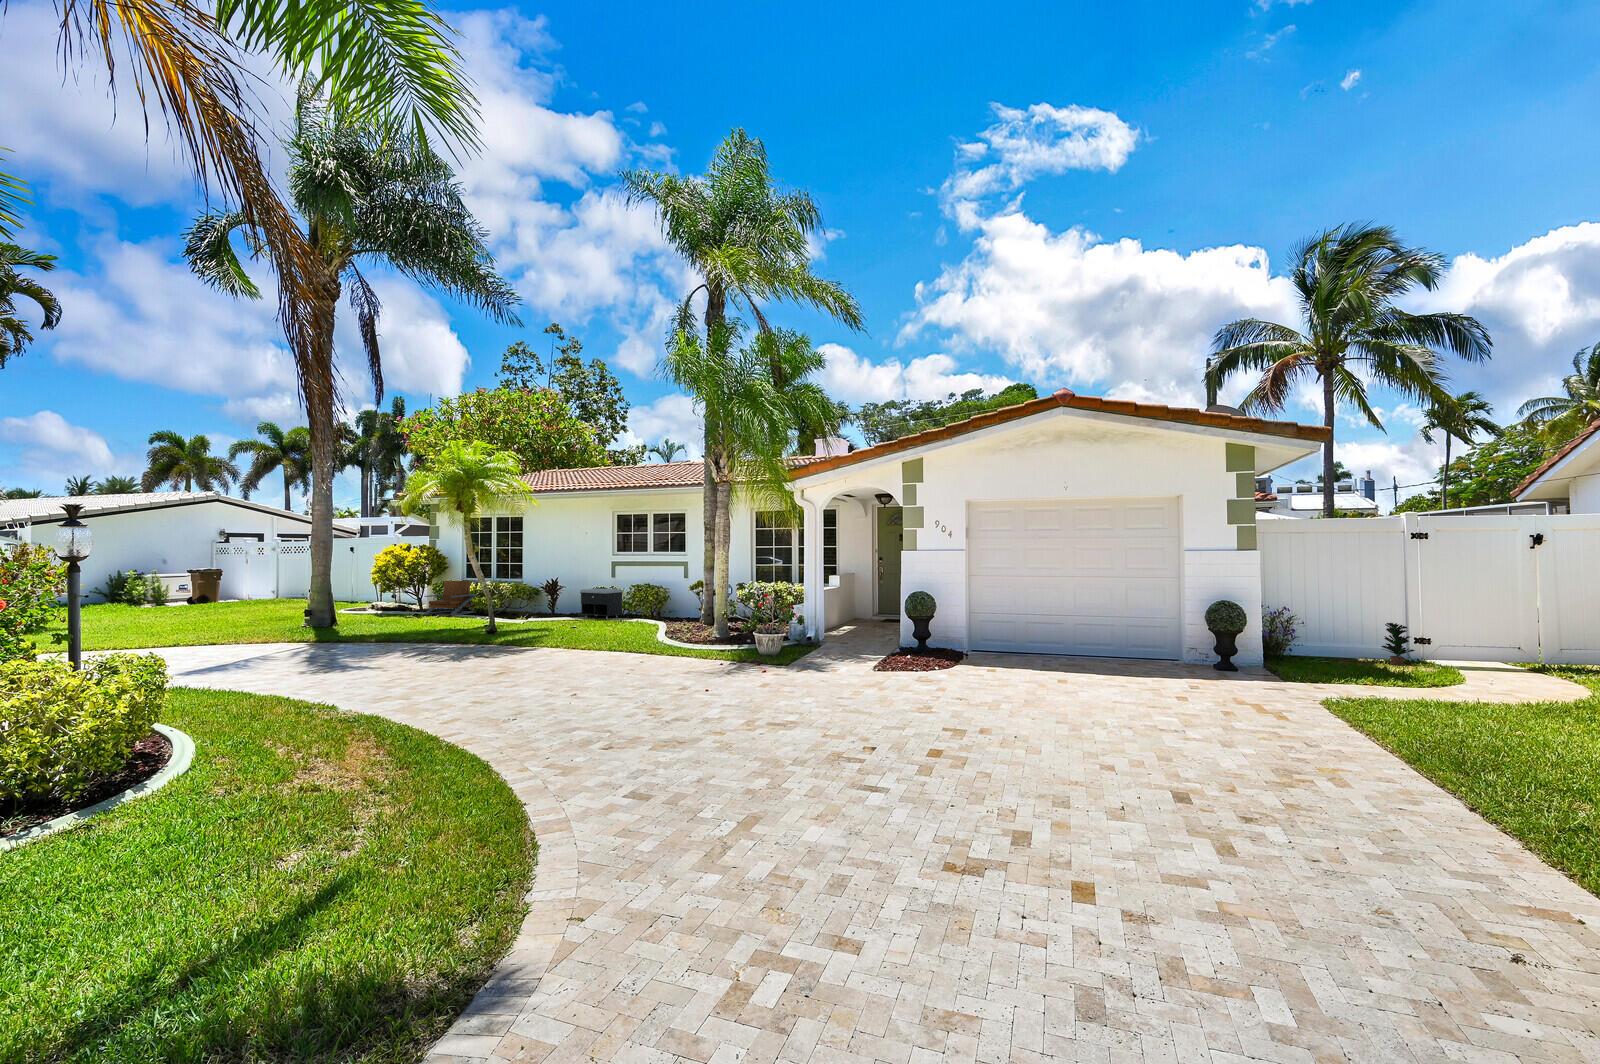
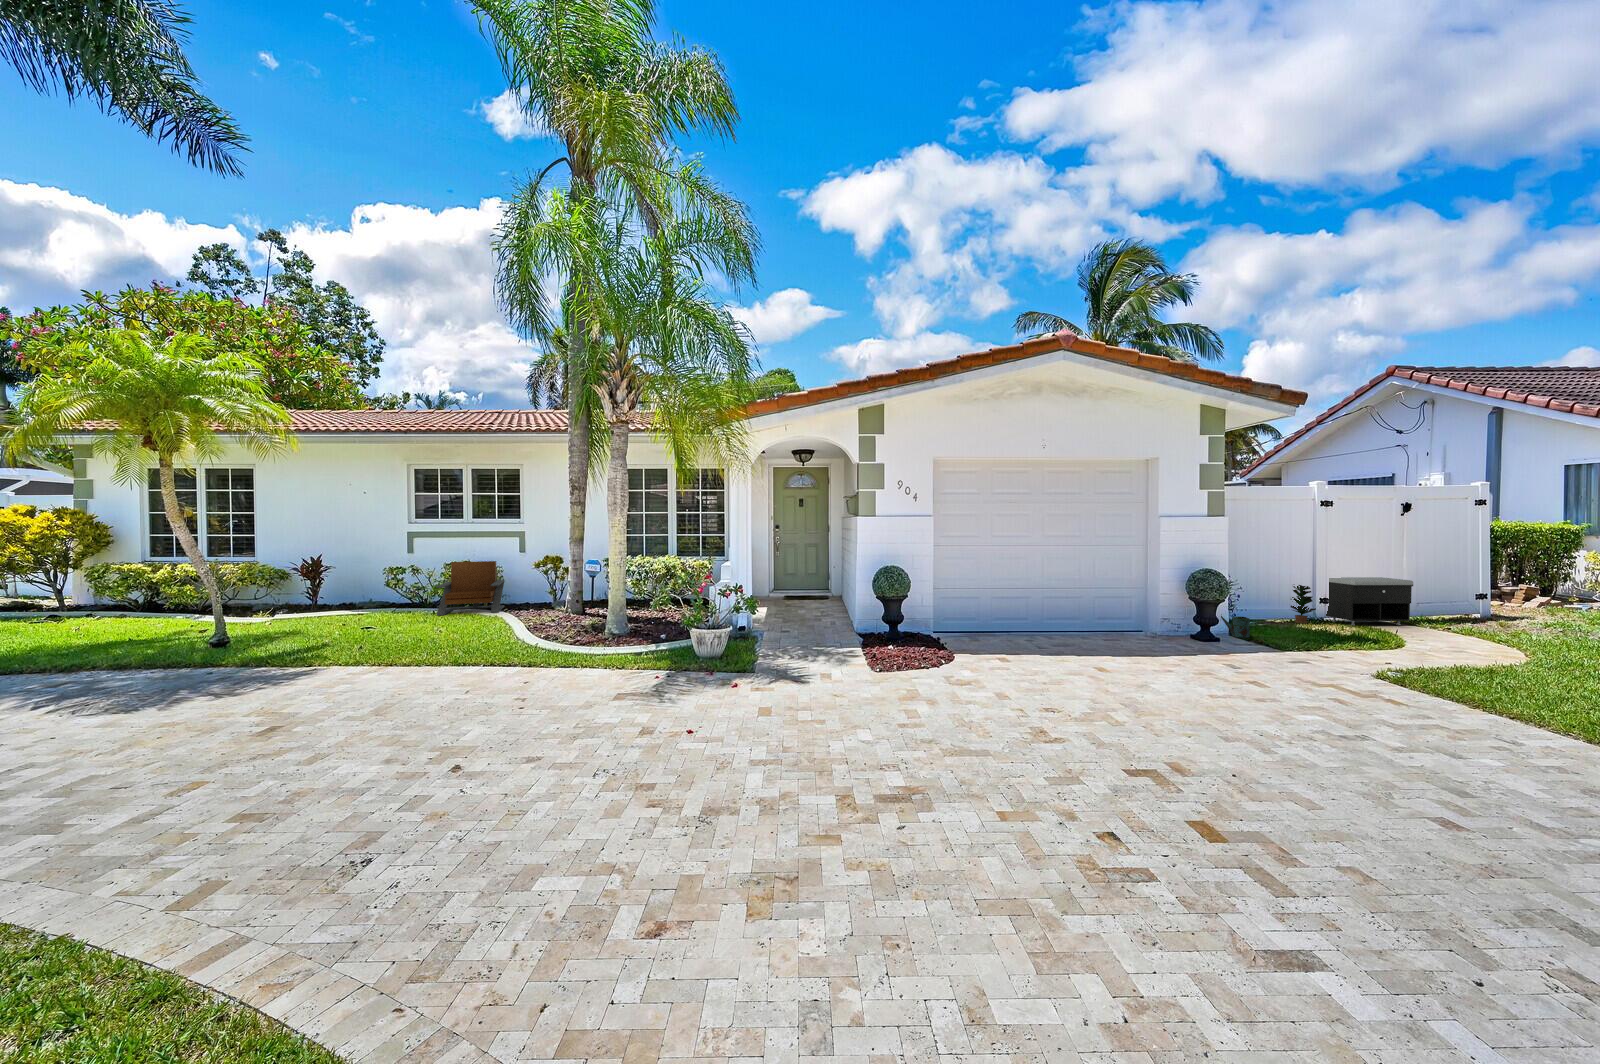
lounge chair: present [424,581,476,615] -> present [436,561,504,615]
storage bench: present [580,588,622,619] -> present [1326,577,1413,625]
watering can: none [1259,647,1298,672] -> present [1221,616,1250,638]

